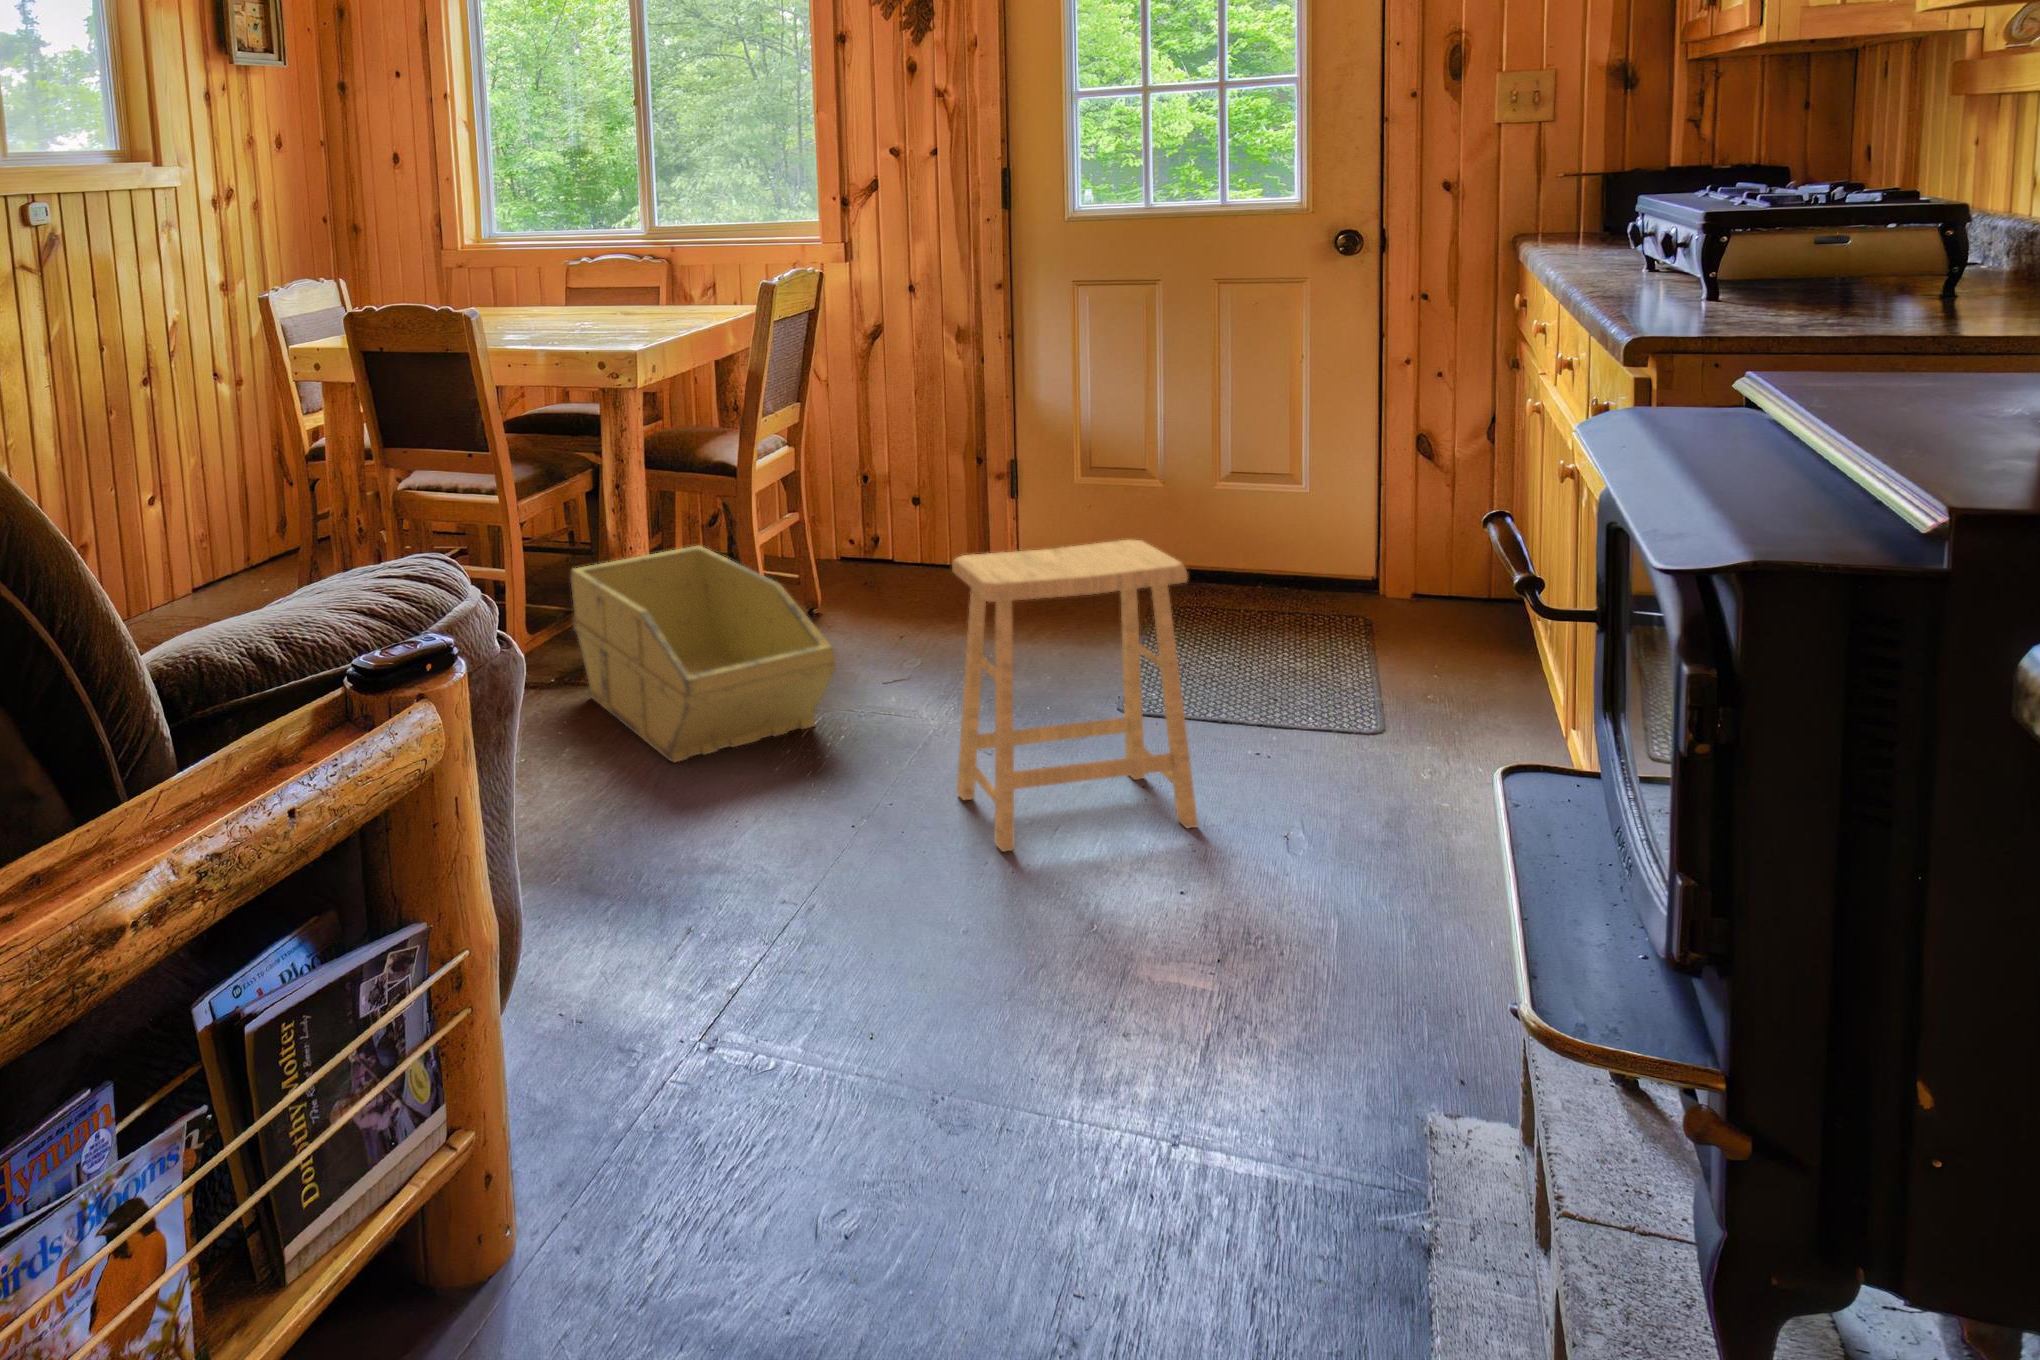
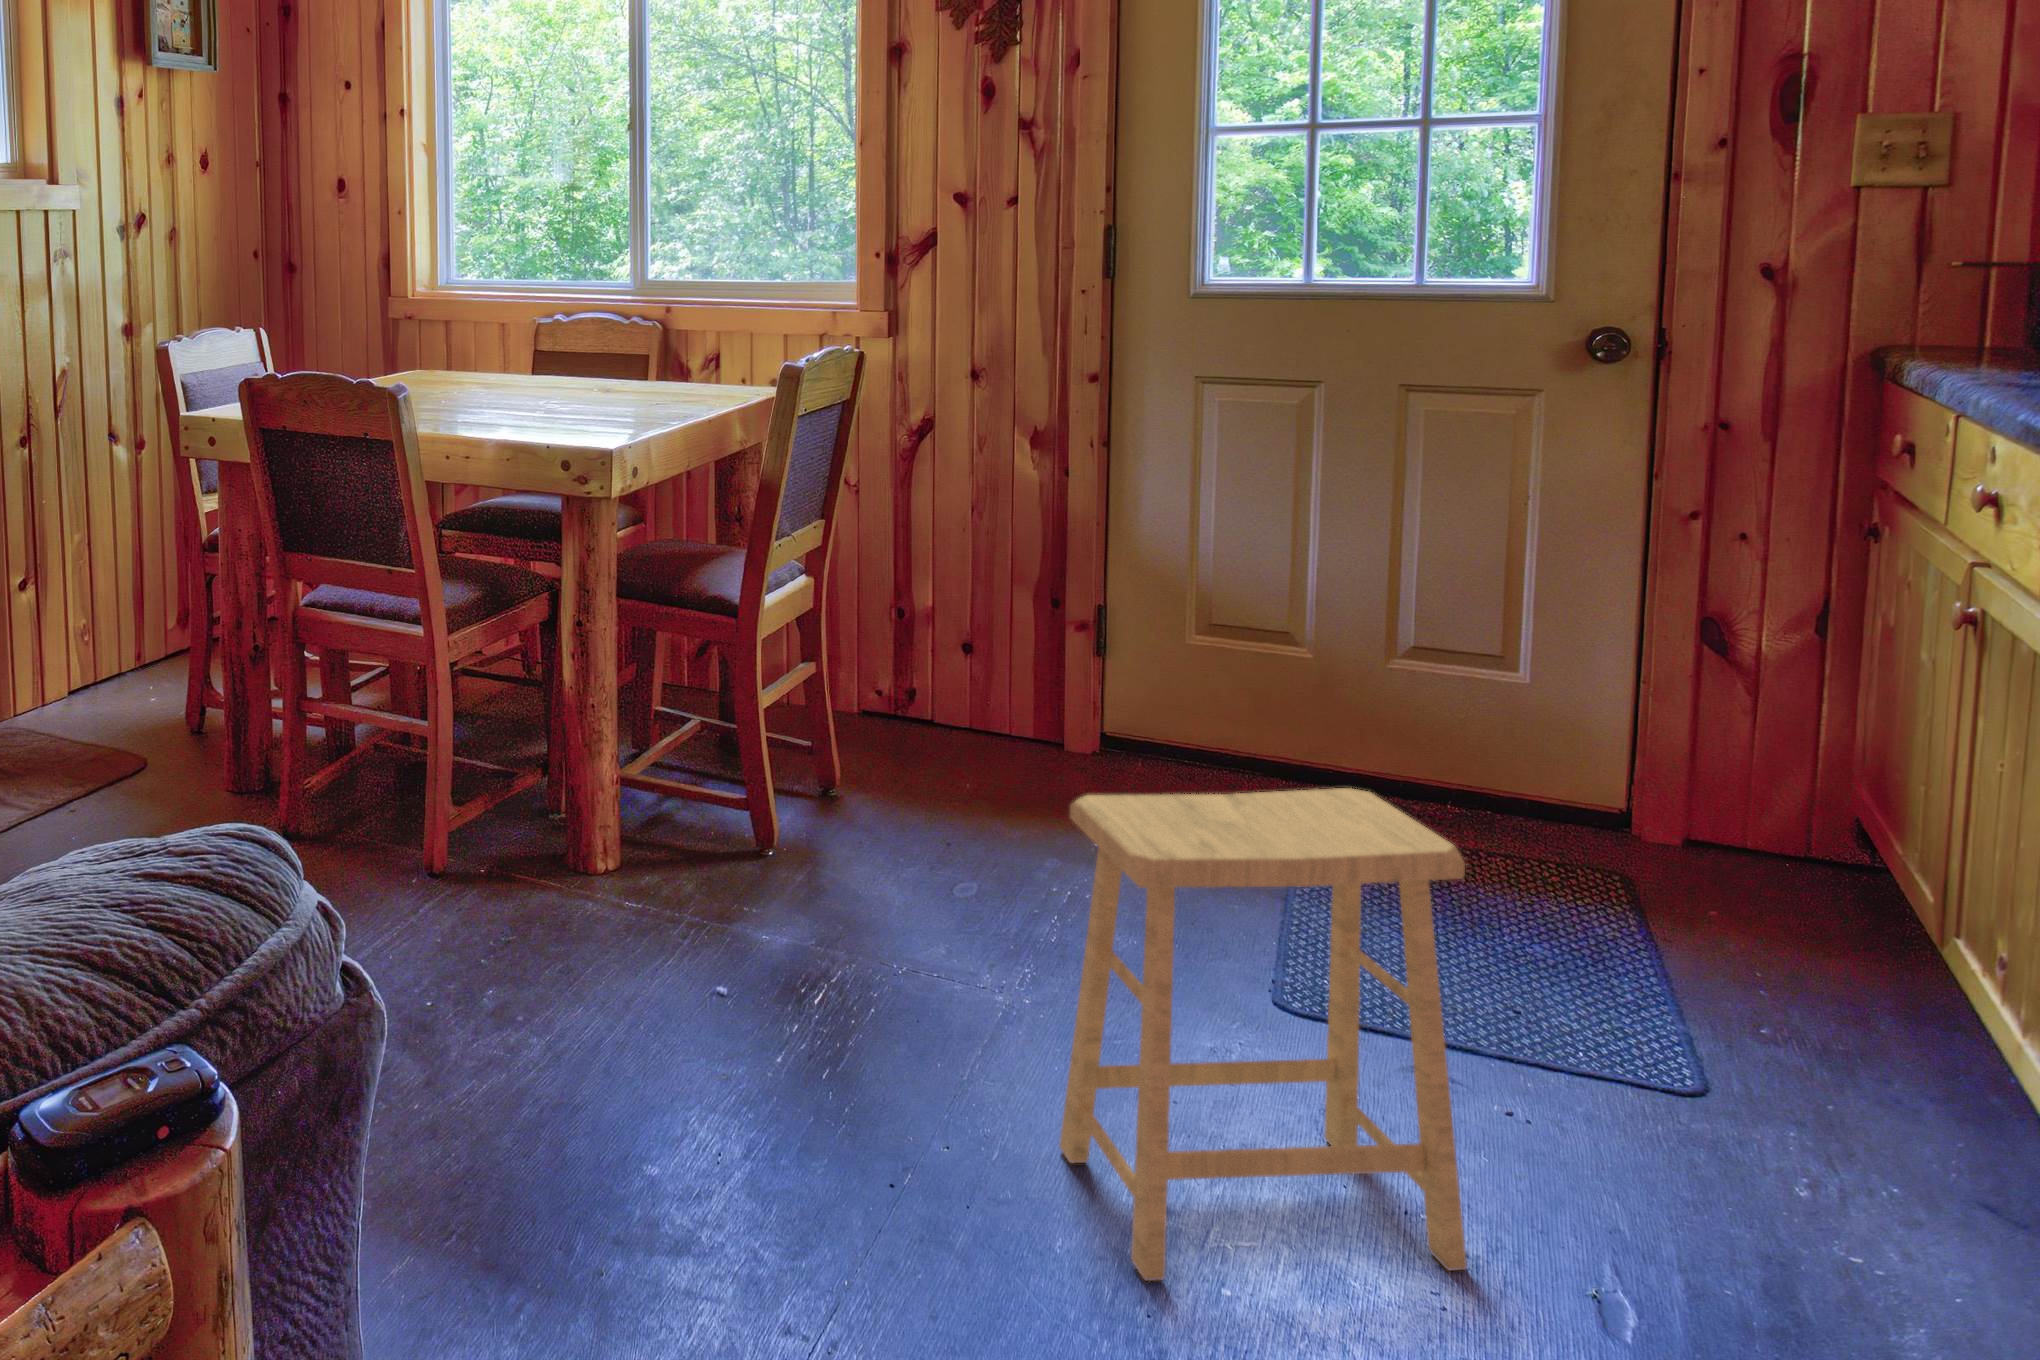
storage bin: present [570,546,836,762] -> none [510,707,873,1037]

